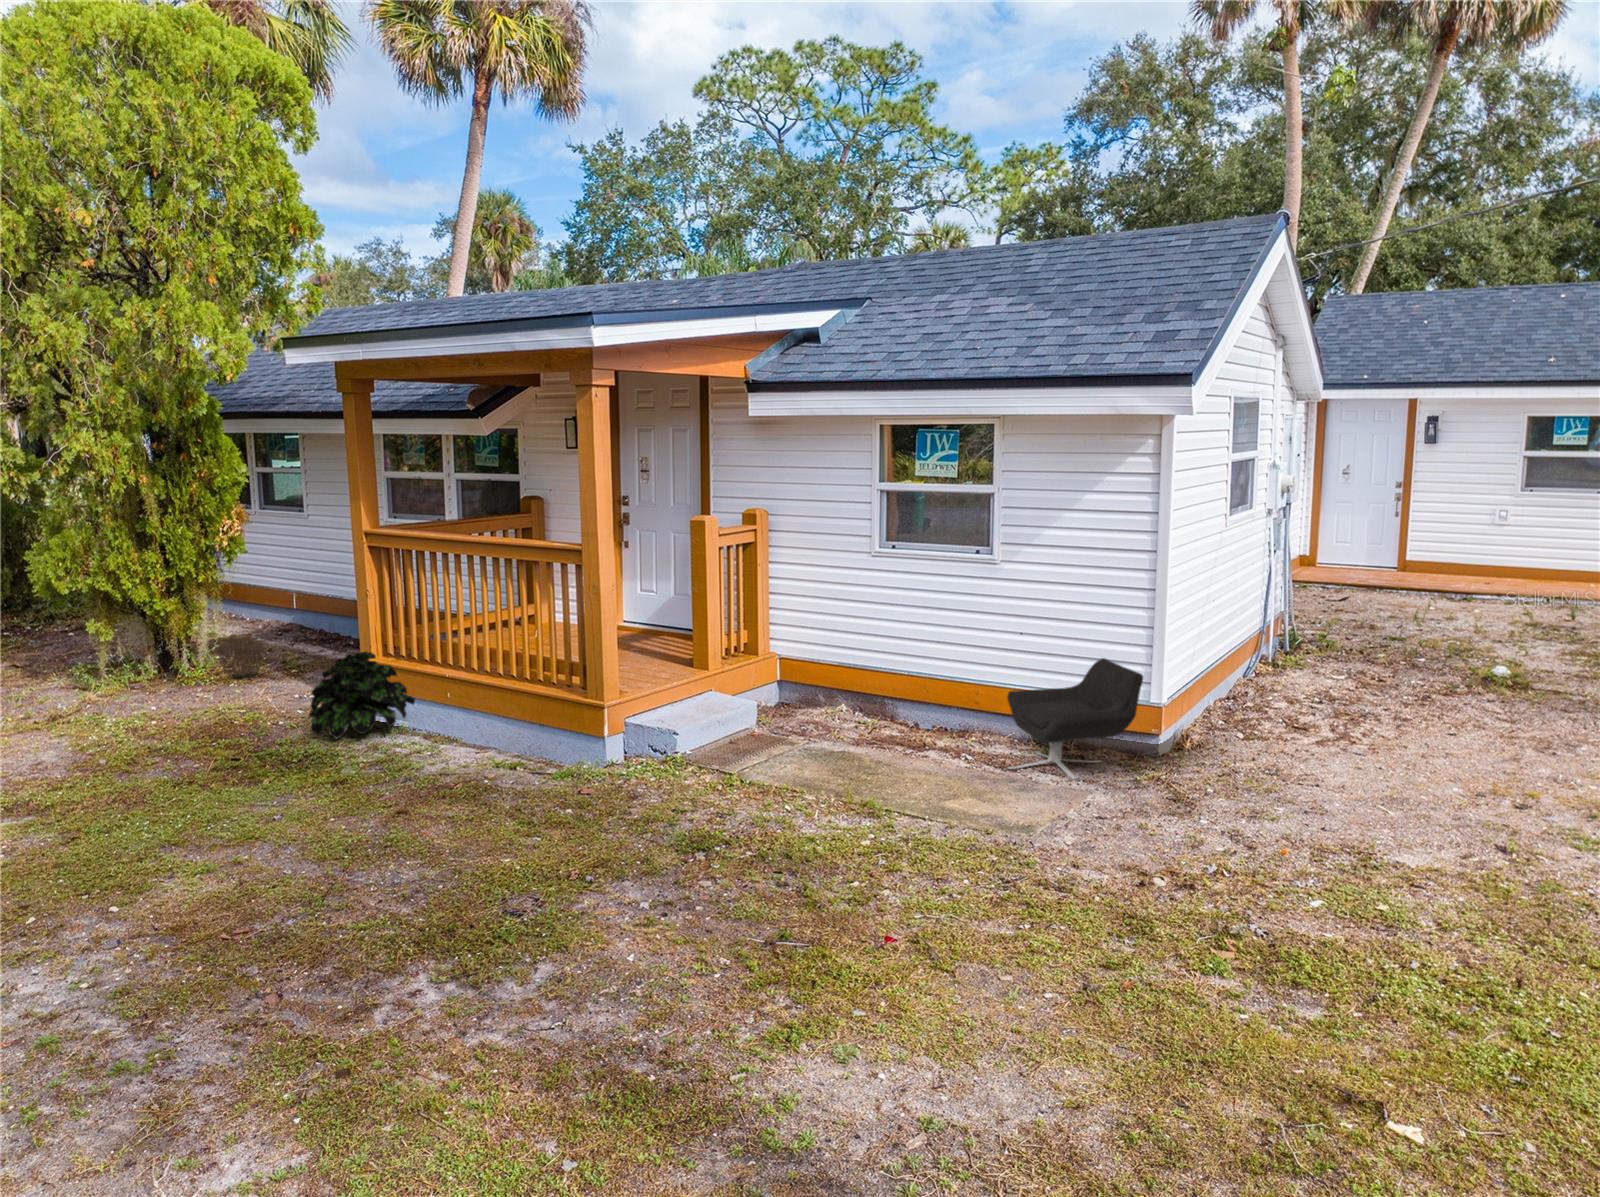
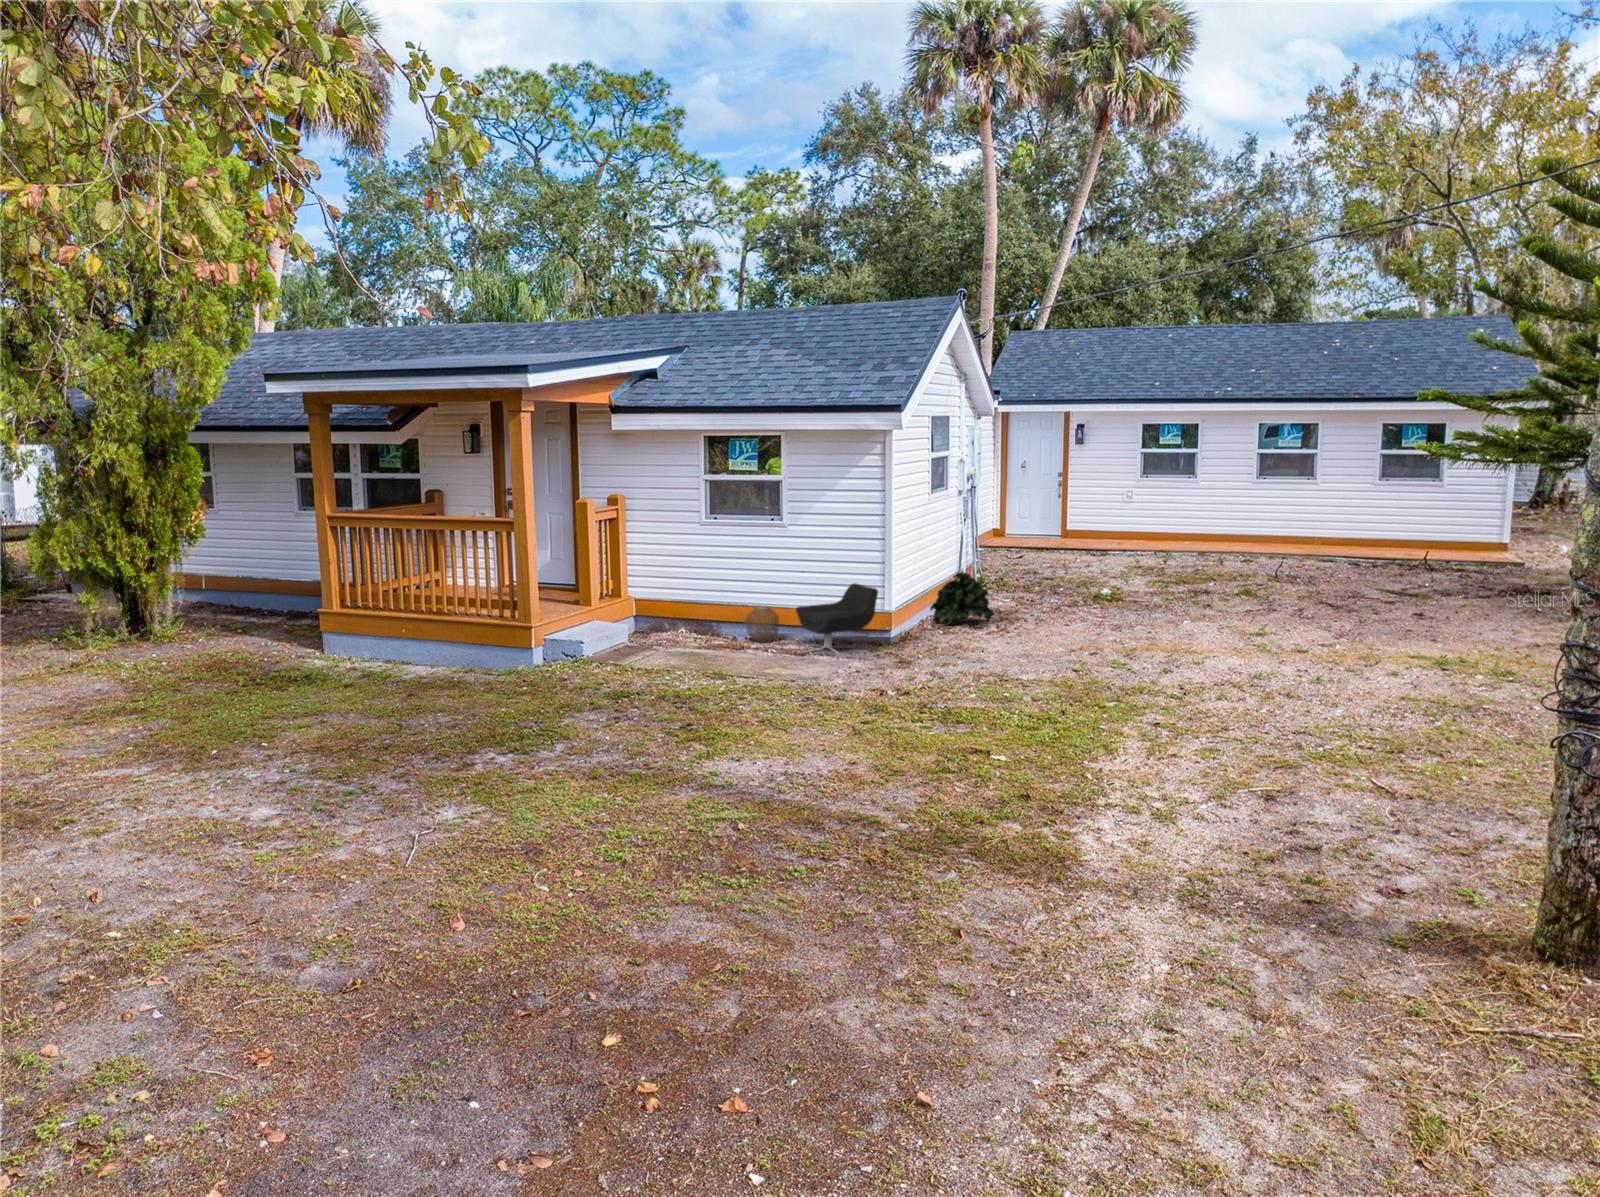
woven basket: present [219,634,264,678] -> present [746,606,779,642]
potted plant: present [309,651,415,738] -> present [930,572,993,625]

